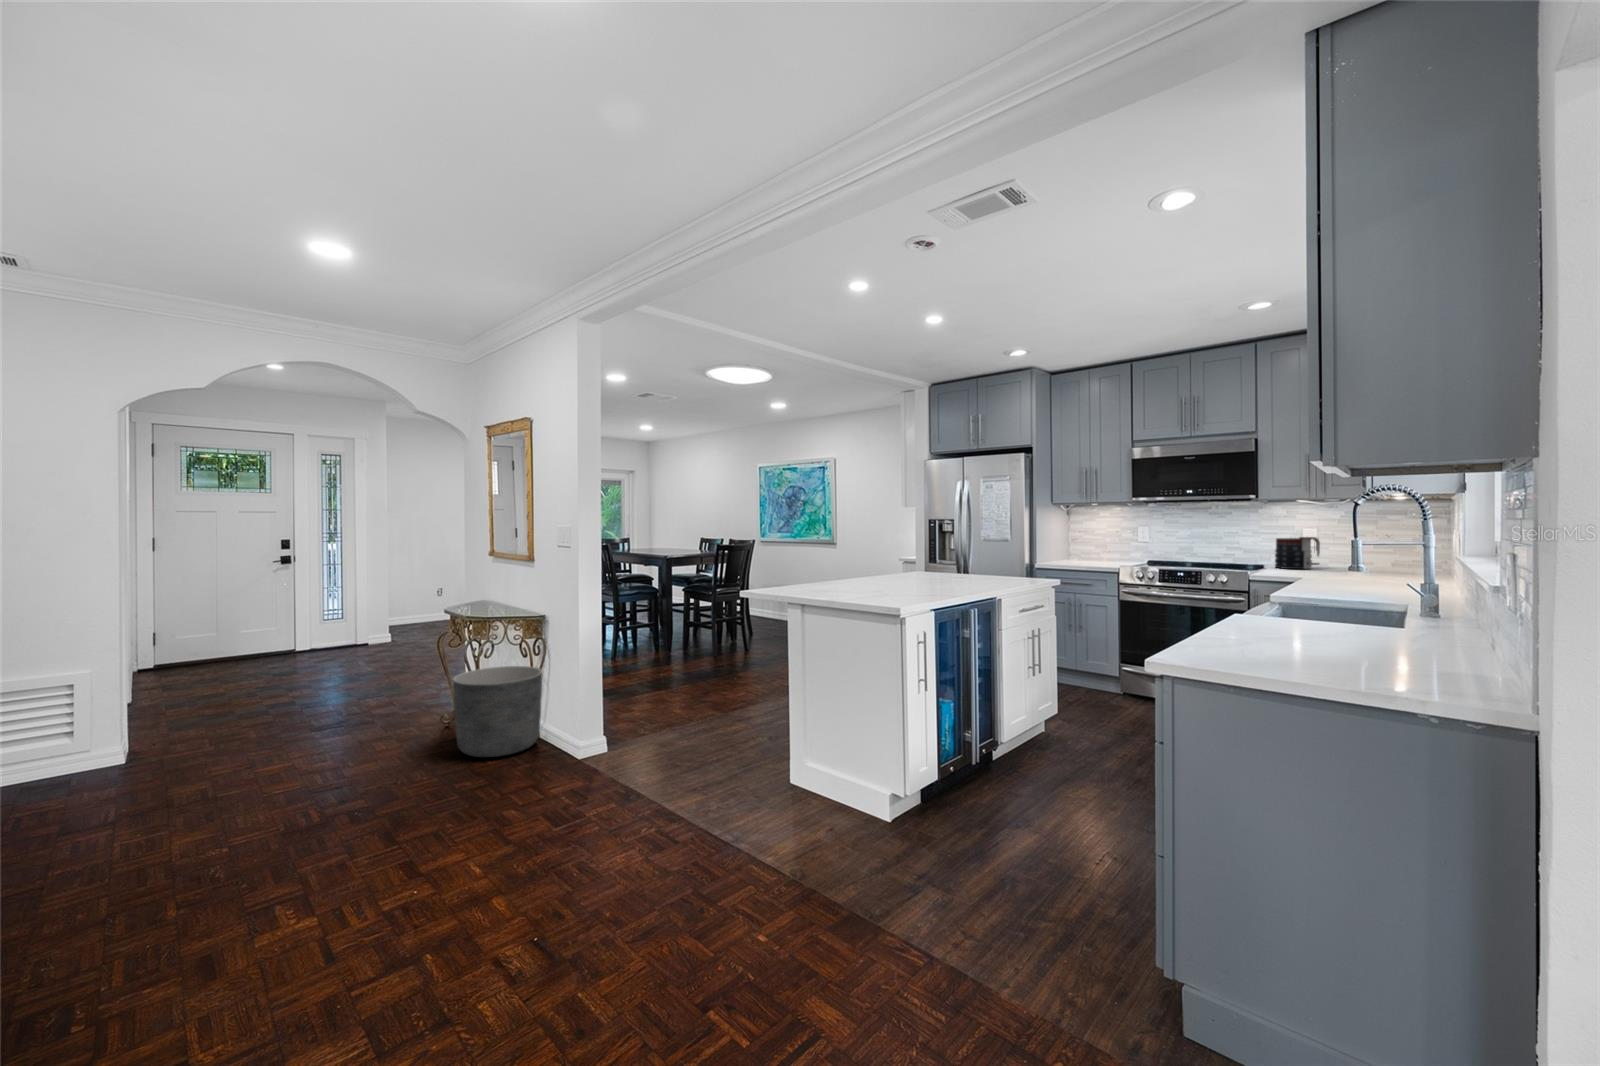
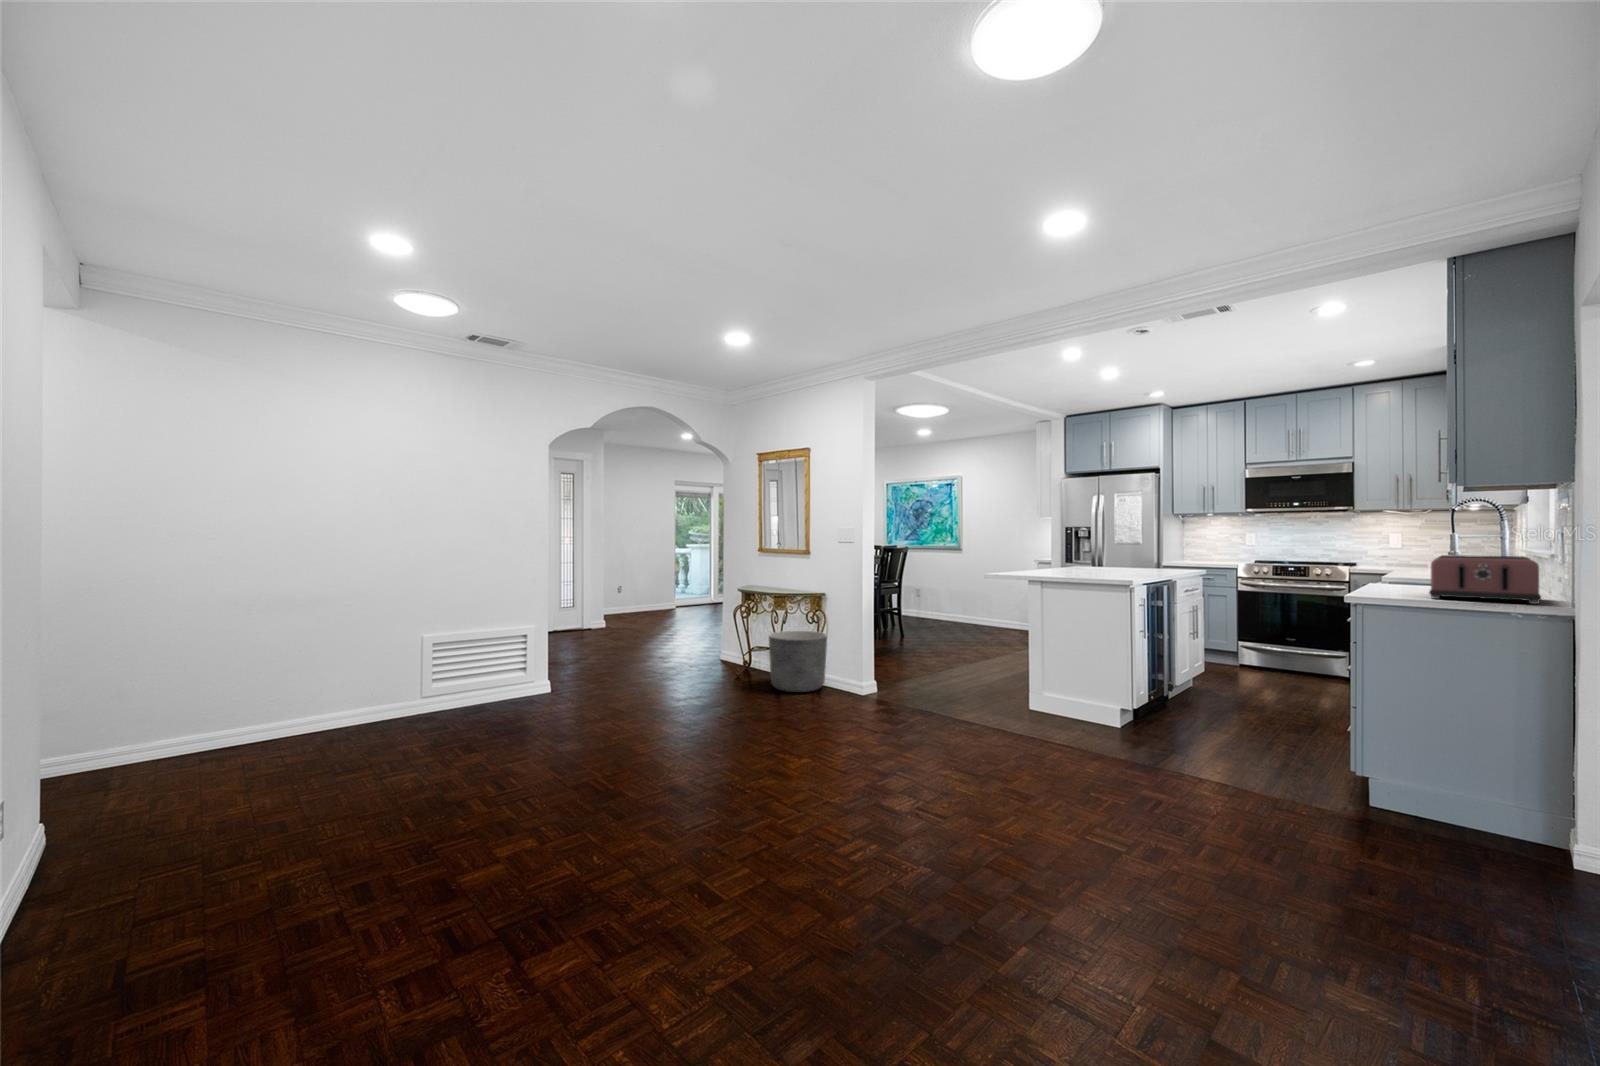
mug: present [1275,537,1320,569] -> none [1367,540,1405,565]
toaster: none [1279,581,1463,682] -> present [1429,555,1541,604]

